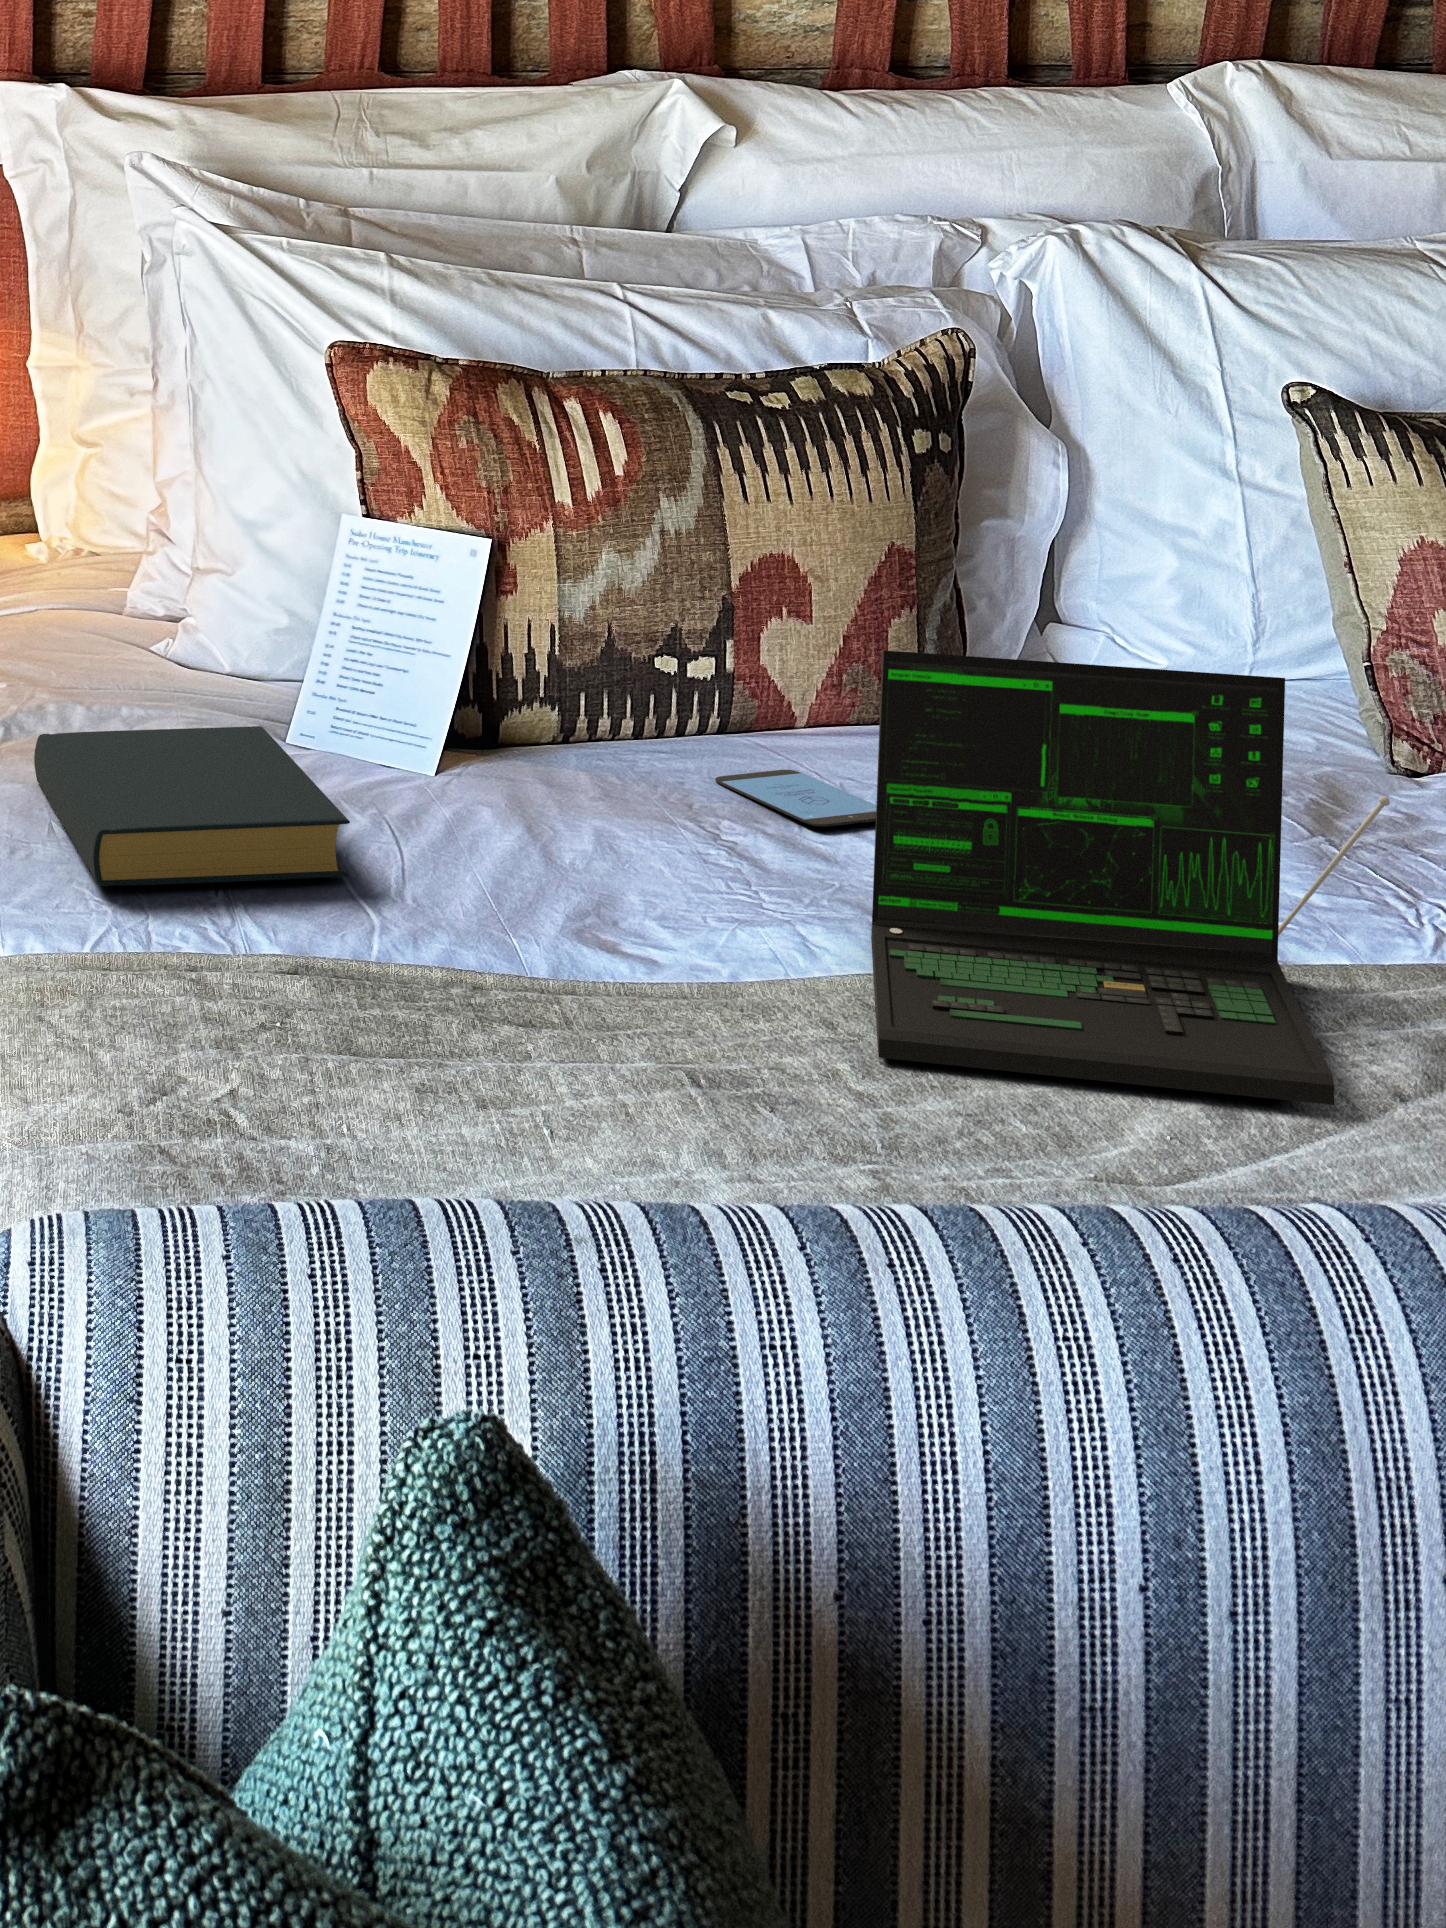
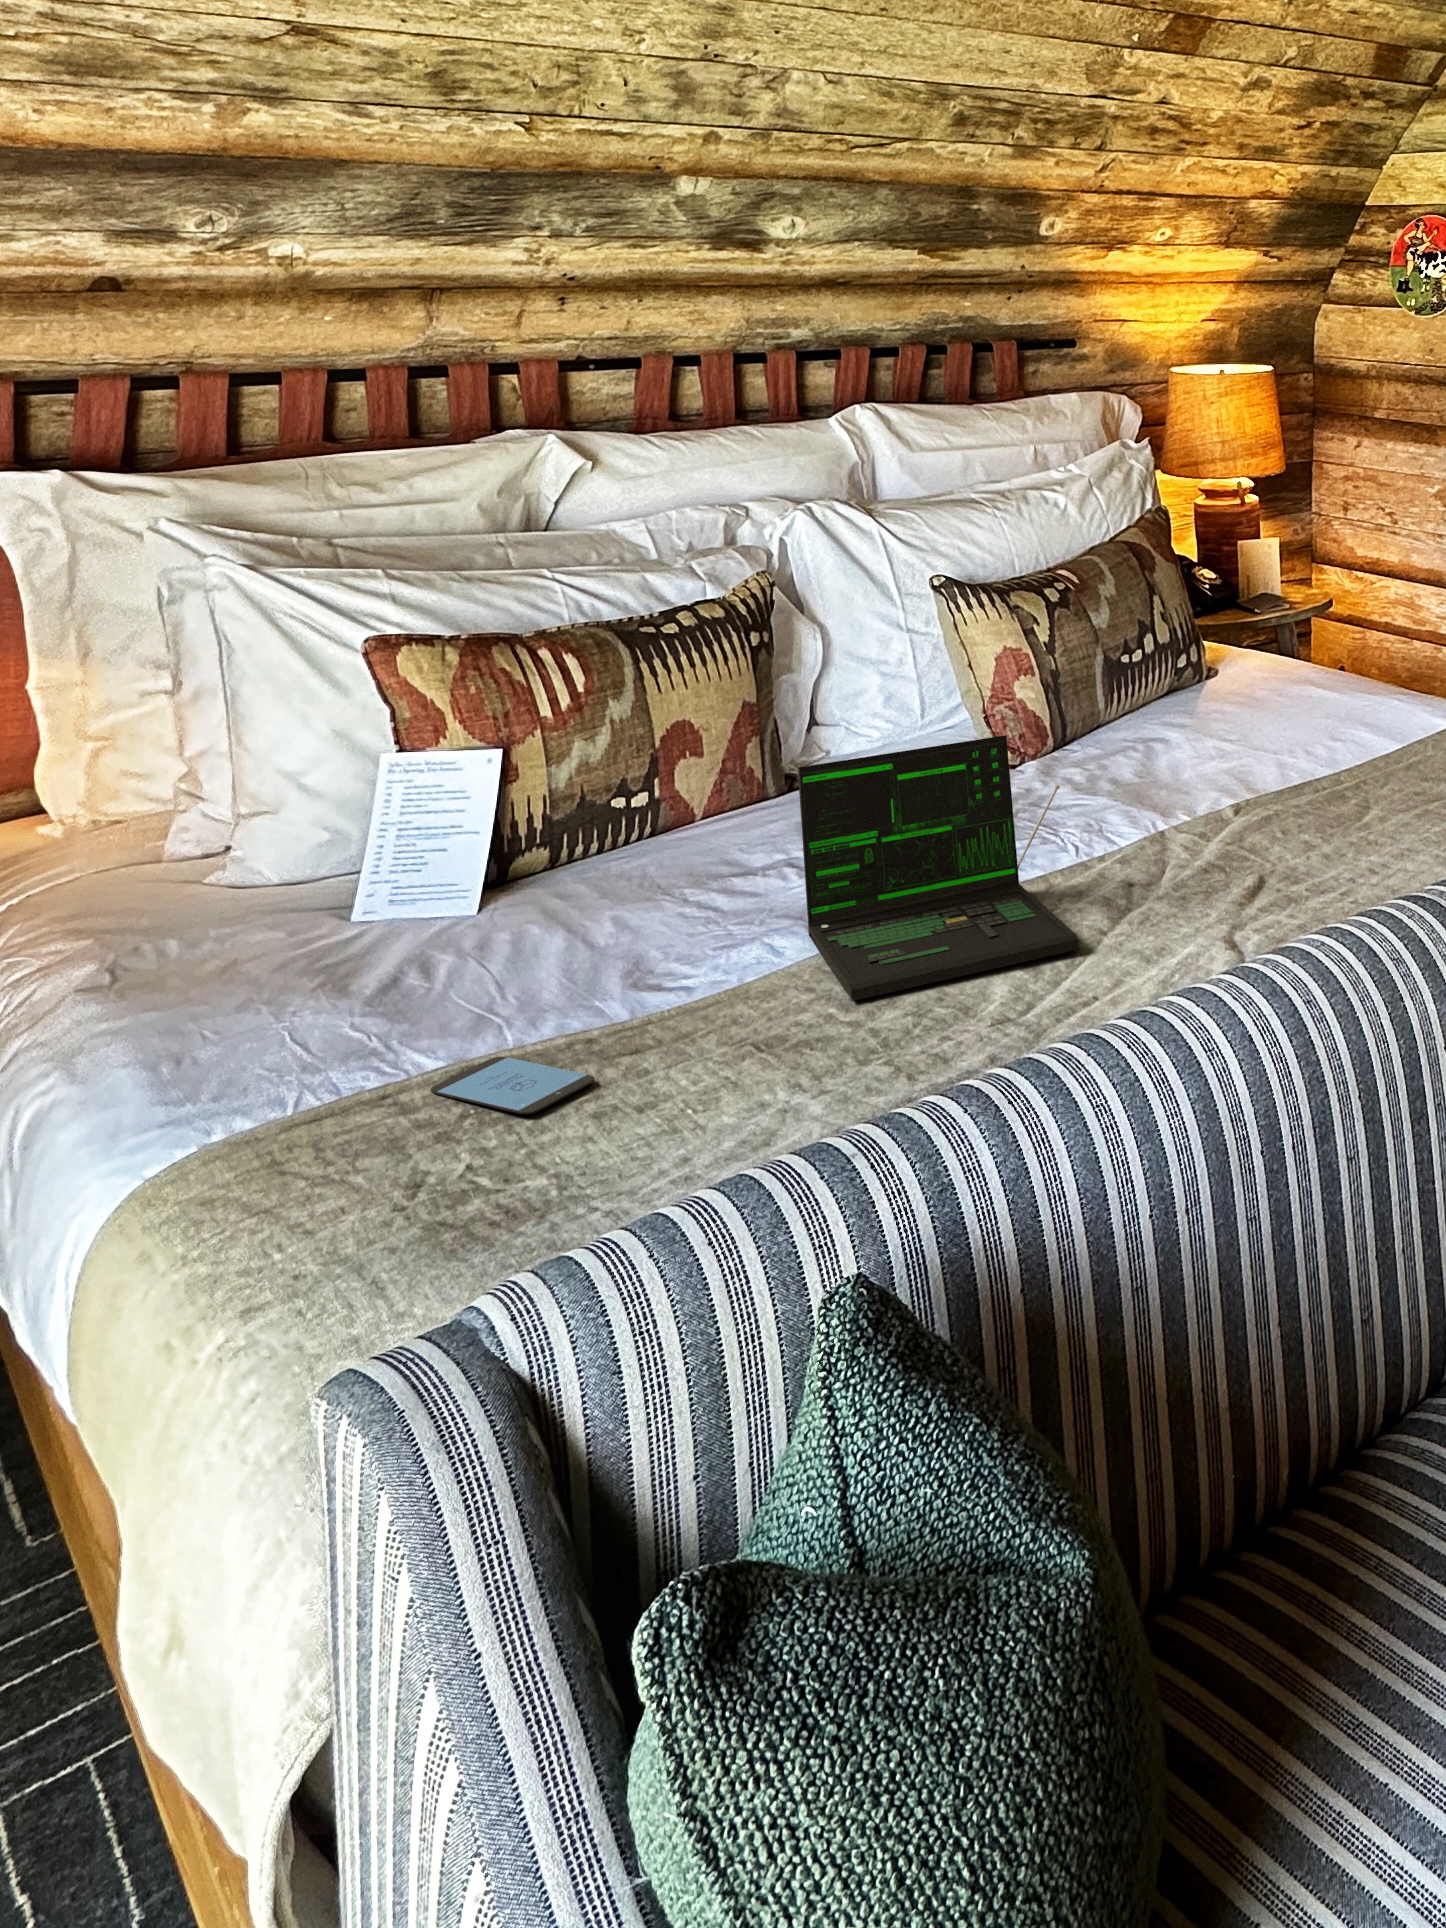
hardback book: present [34,726,350,886] -> none [161,915,462,1062]
smartphone: present [715,770,876,827] -> present [431,1057,594,1114]

